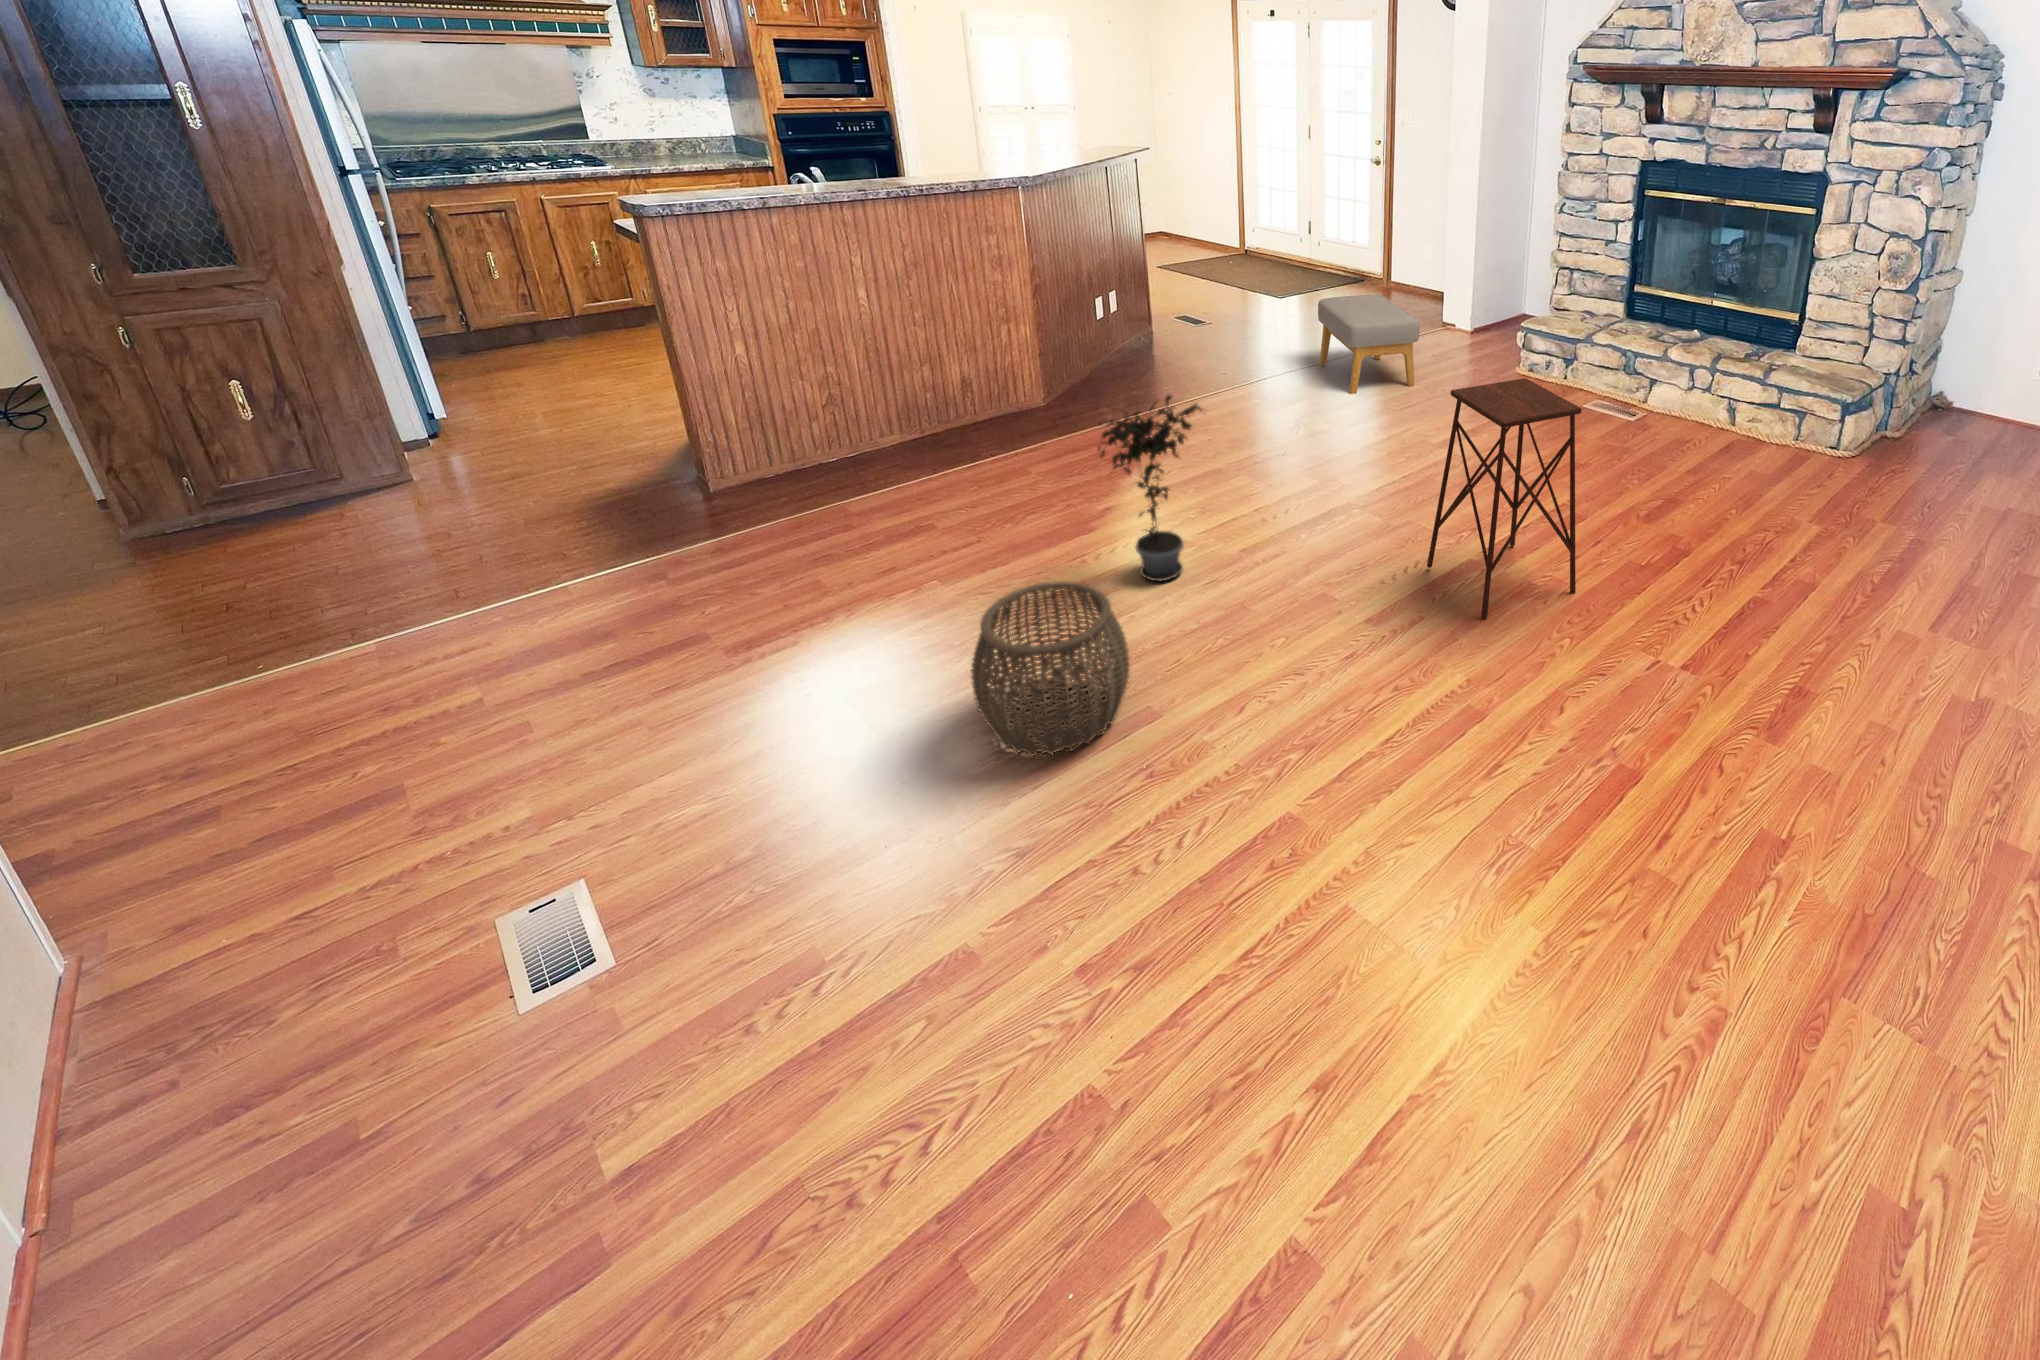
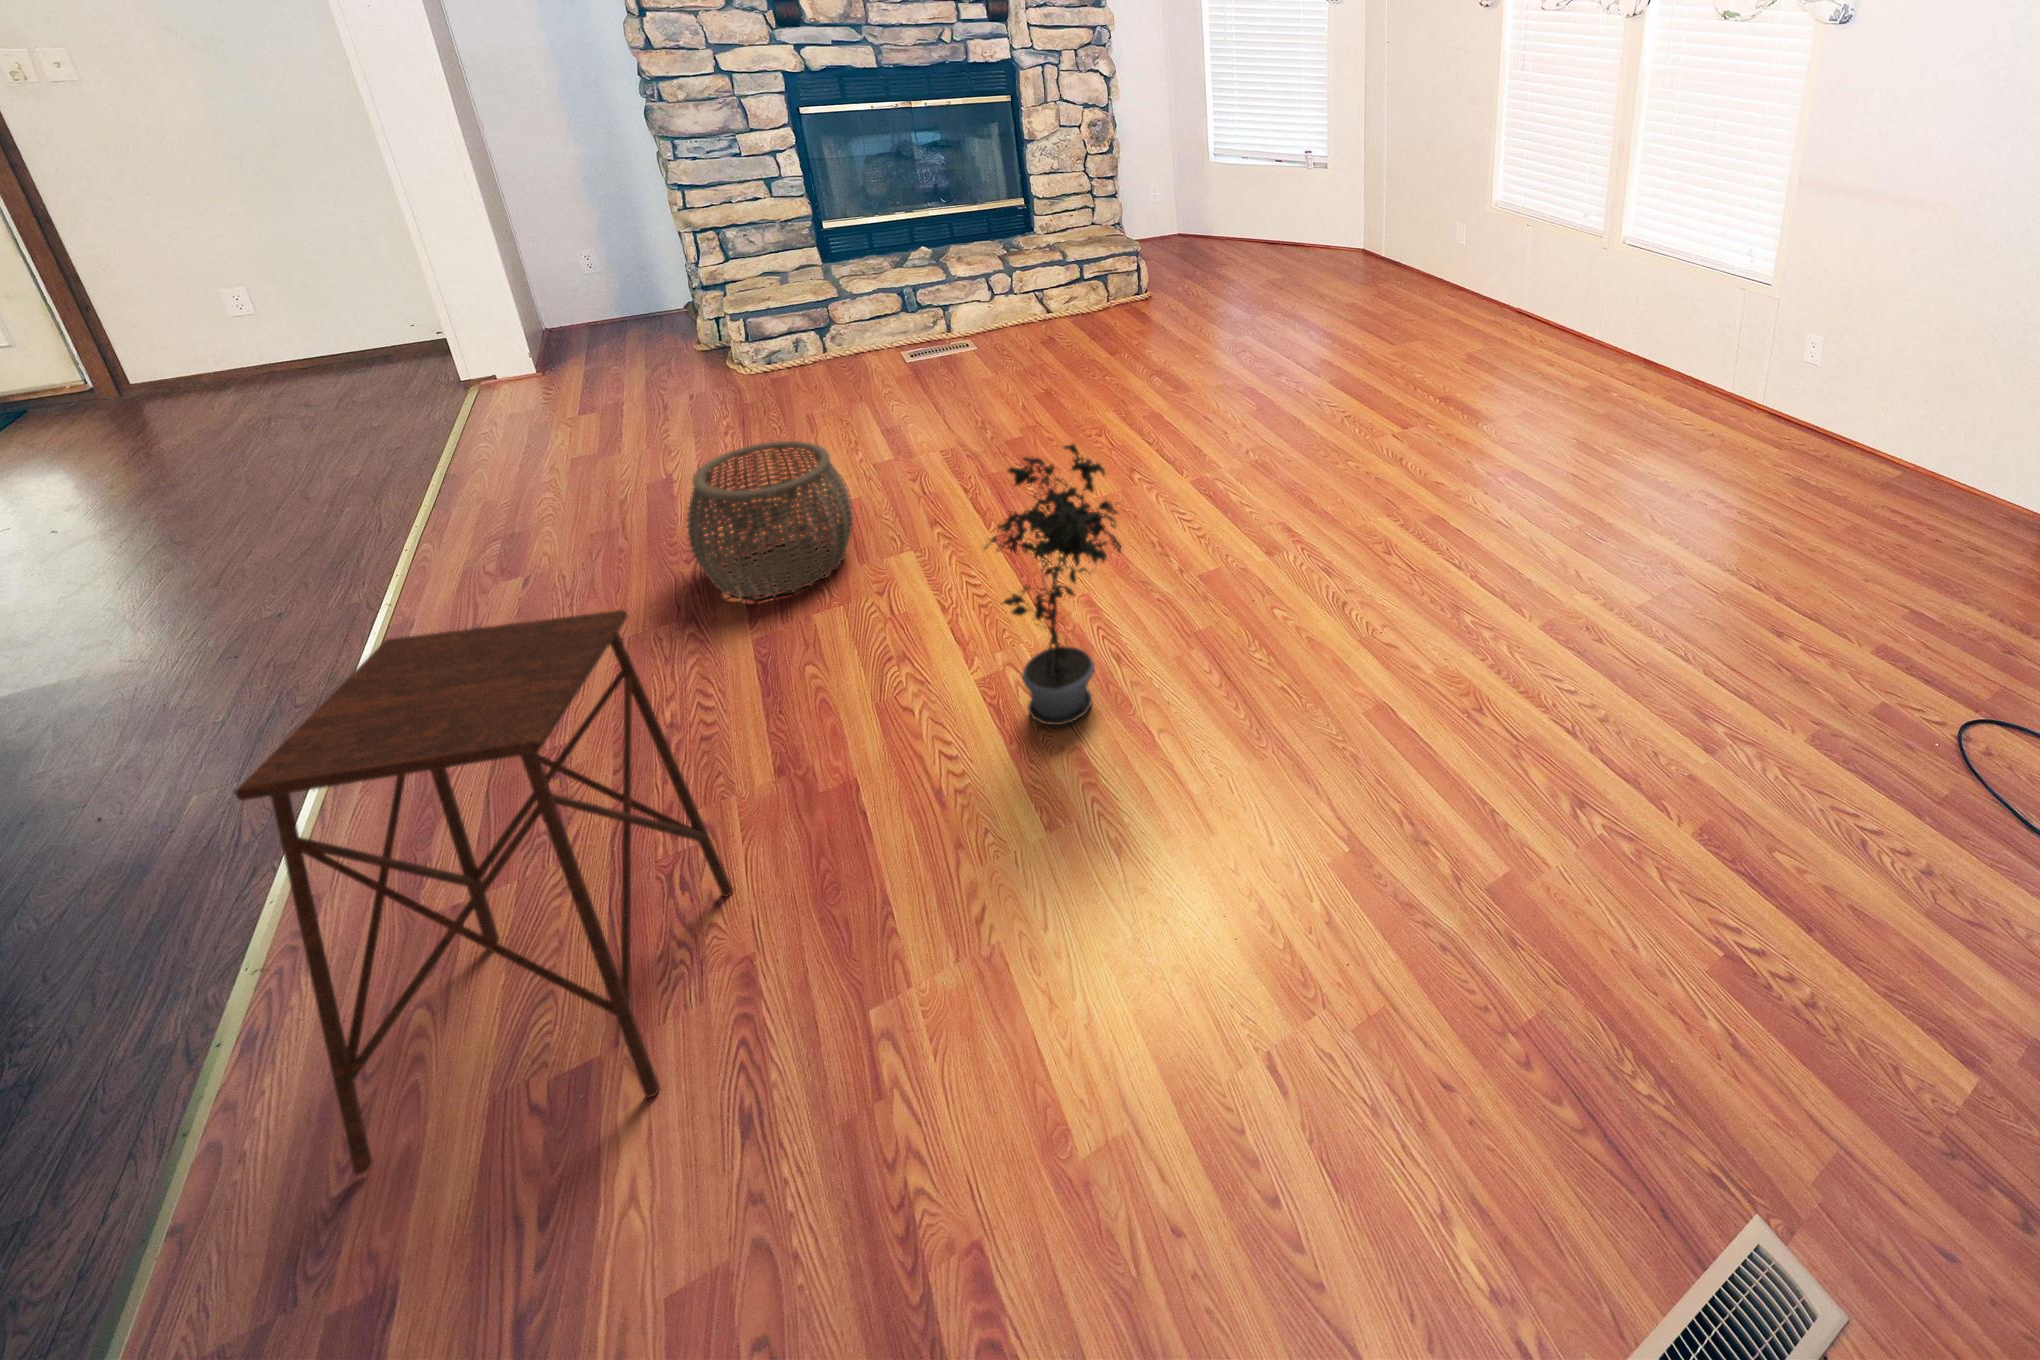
footstool: present [1318,295,1420,394] -> none [386,346,670,505]
side table: present [1427,378,1582,619] -> present [235,610,734,1176]
woven basket: present [971,581,1130,756] -> present [686,441,853,600]

